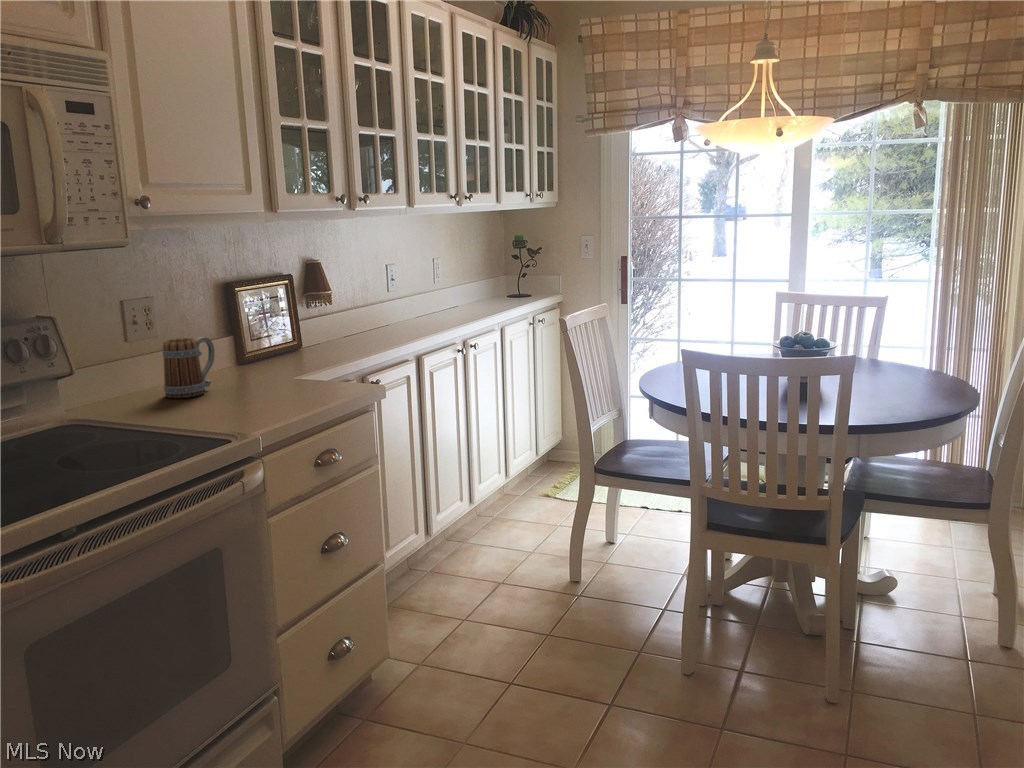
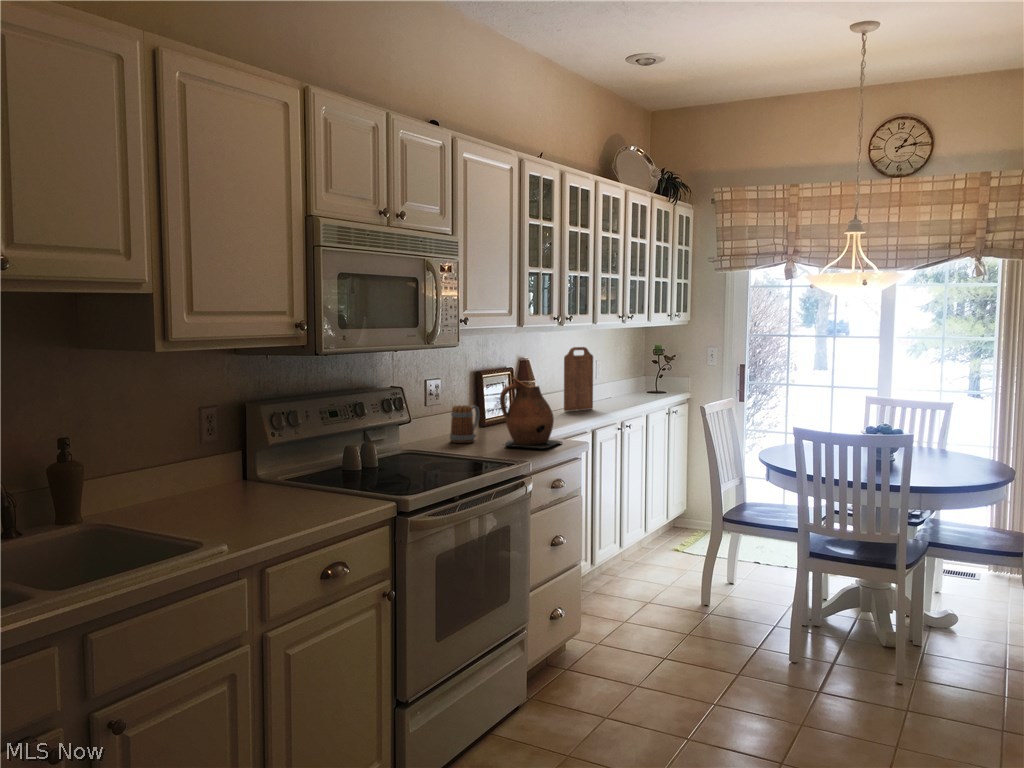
cutting board: none [375,240,422,331] -> present [564,347,593,411]
ceramic pitcher: none [231,292,341,405] -> present [500,378,562,449]

